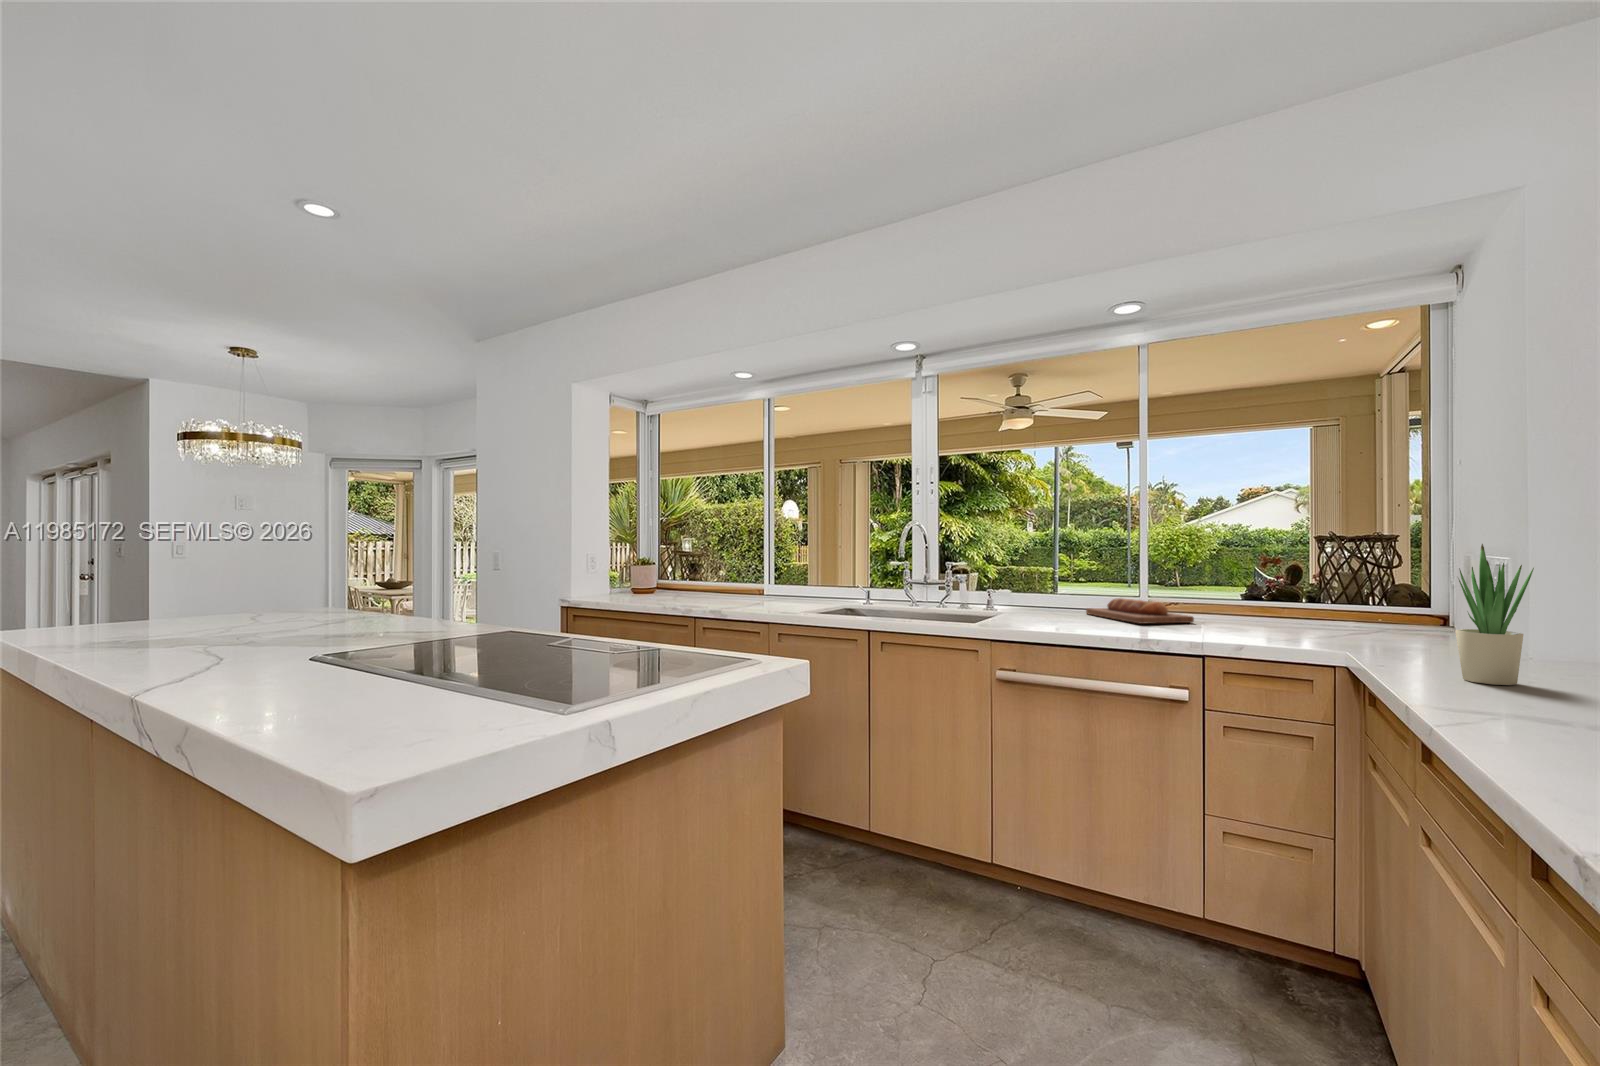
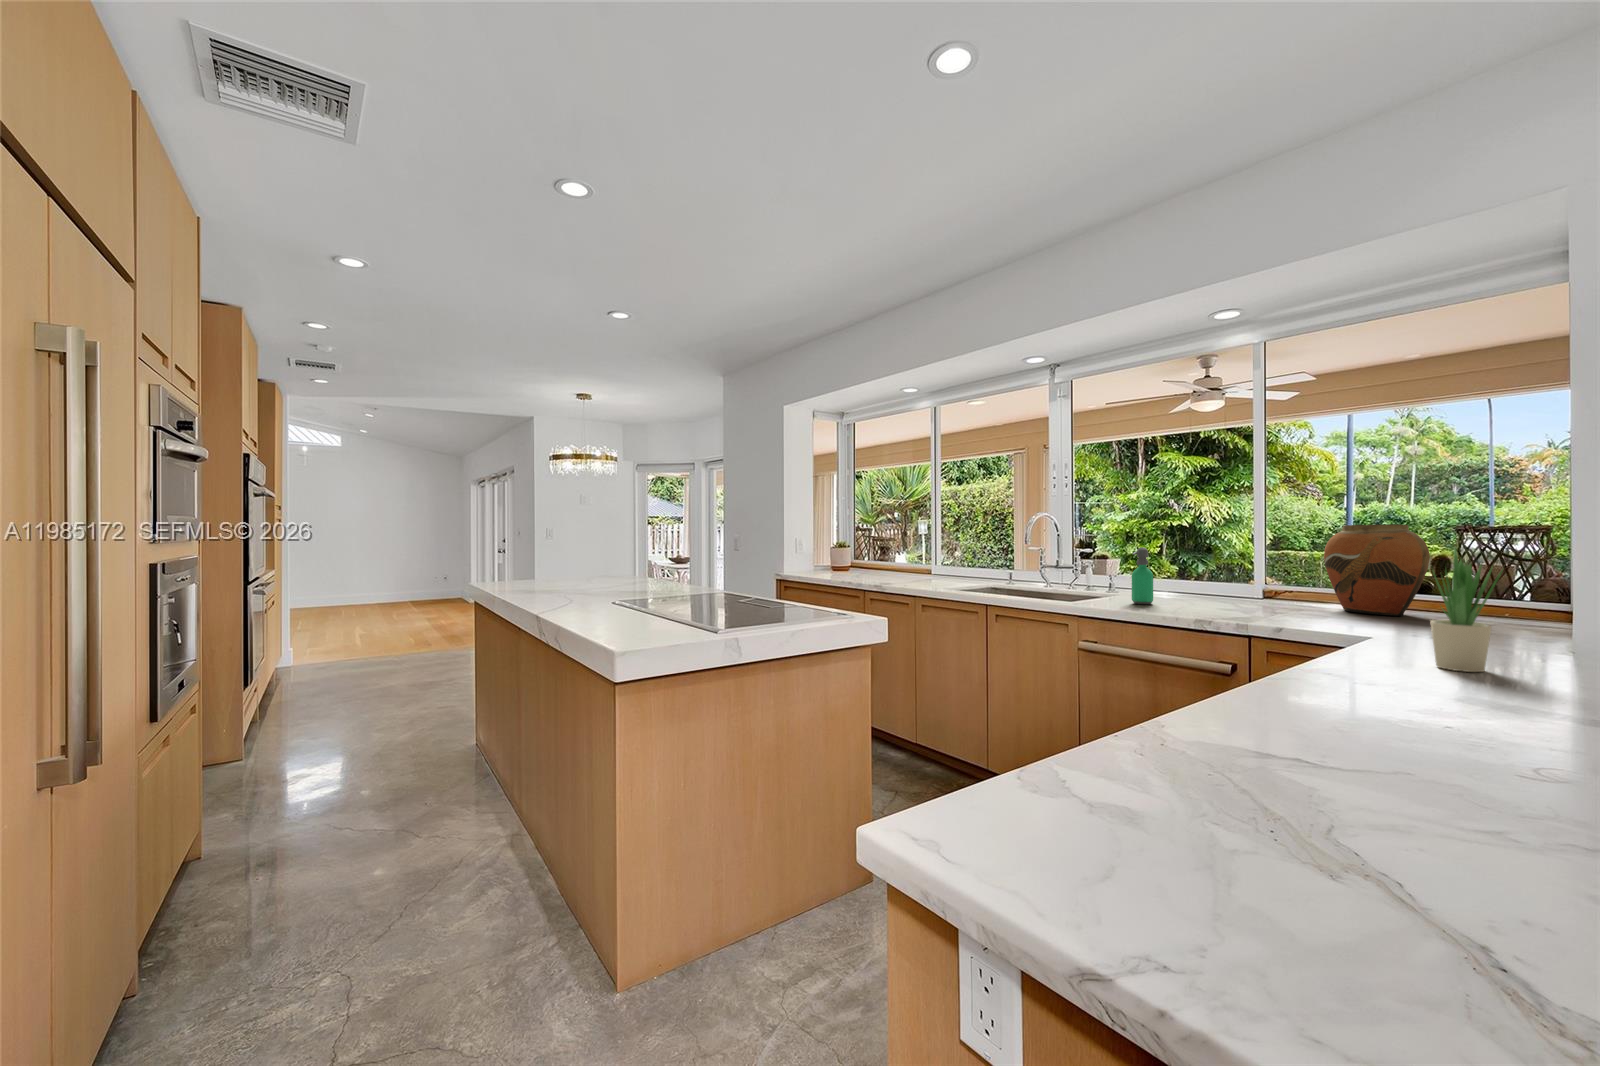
vase: none [1222,532,1327,625] -> present [1324,524,1430,616]
soap dispenser: none [1042,559,1065,623] -> present [1132,548,1153,604]
bread loaf: present [1086,598,1194,624] -> none [1192,584,1285,609]

